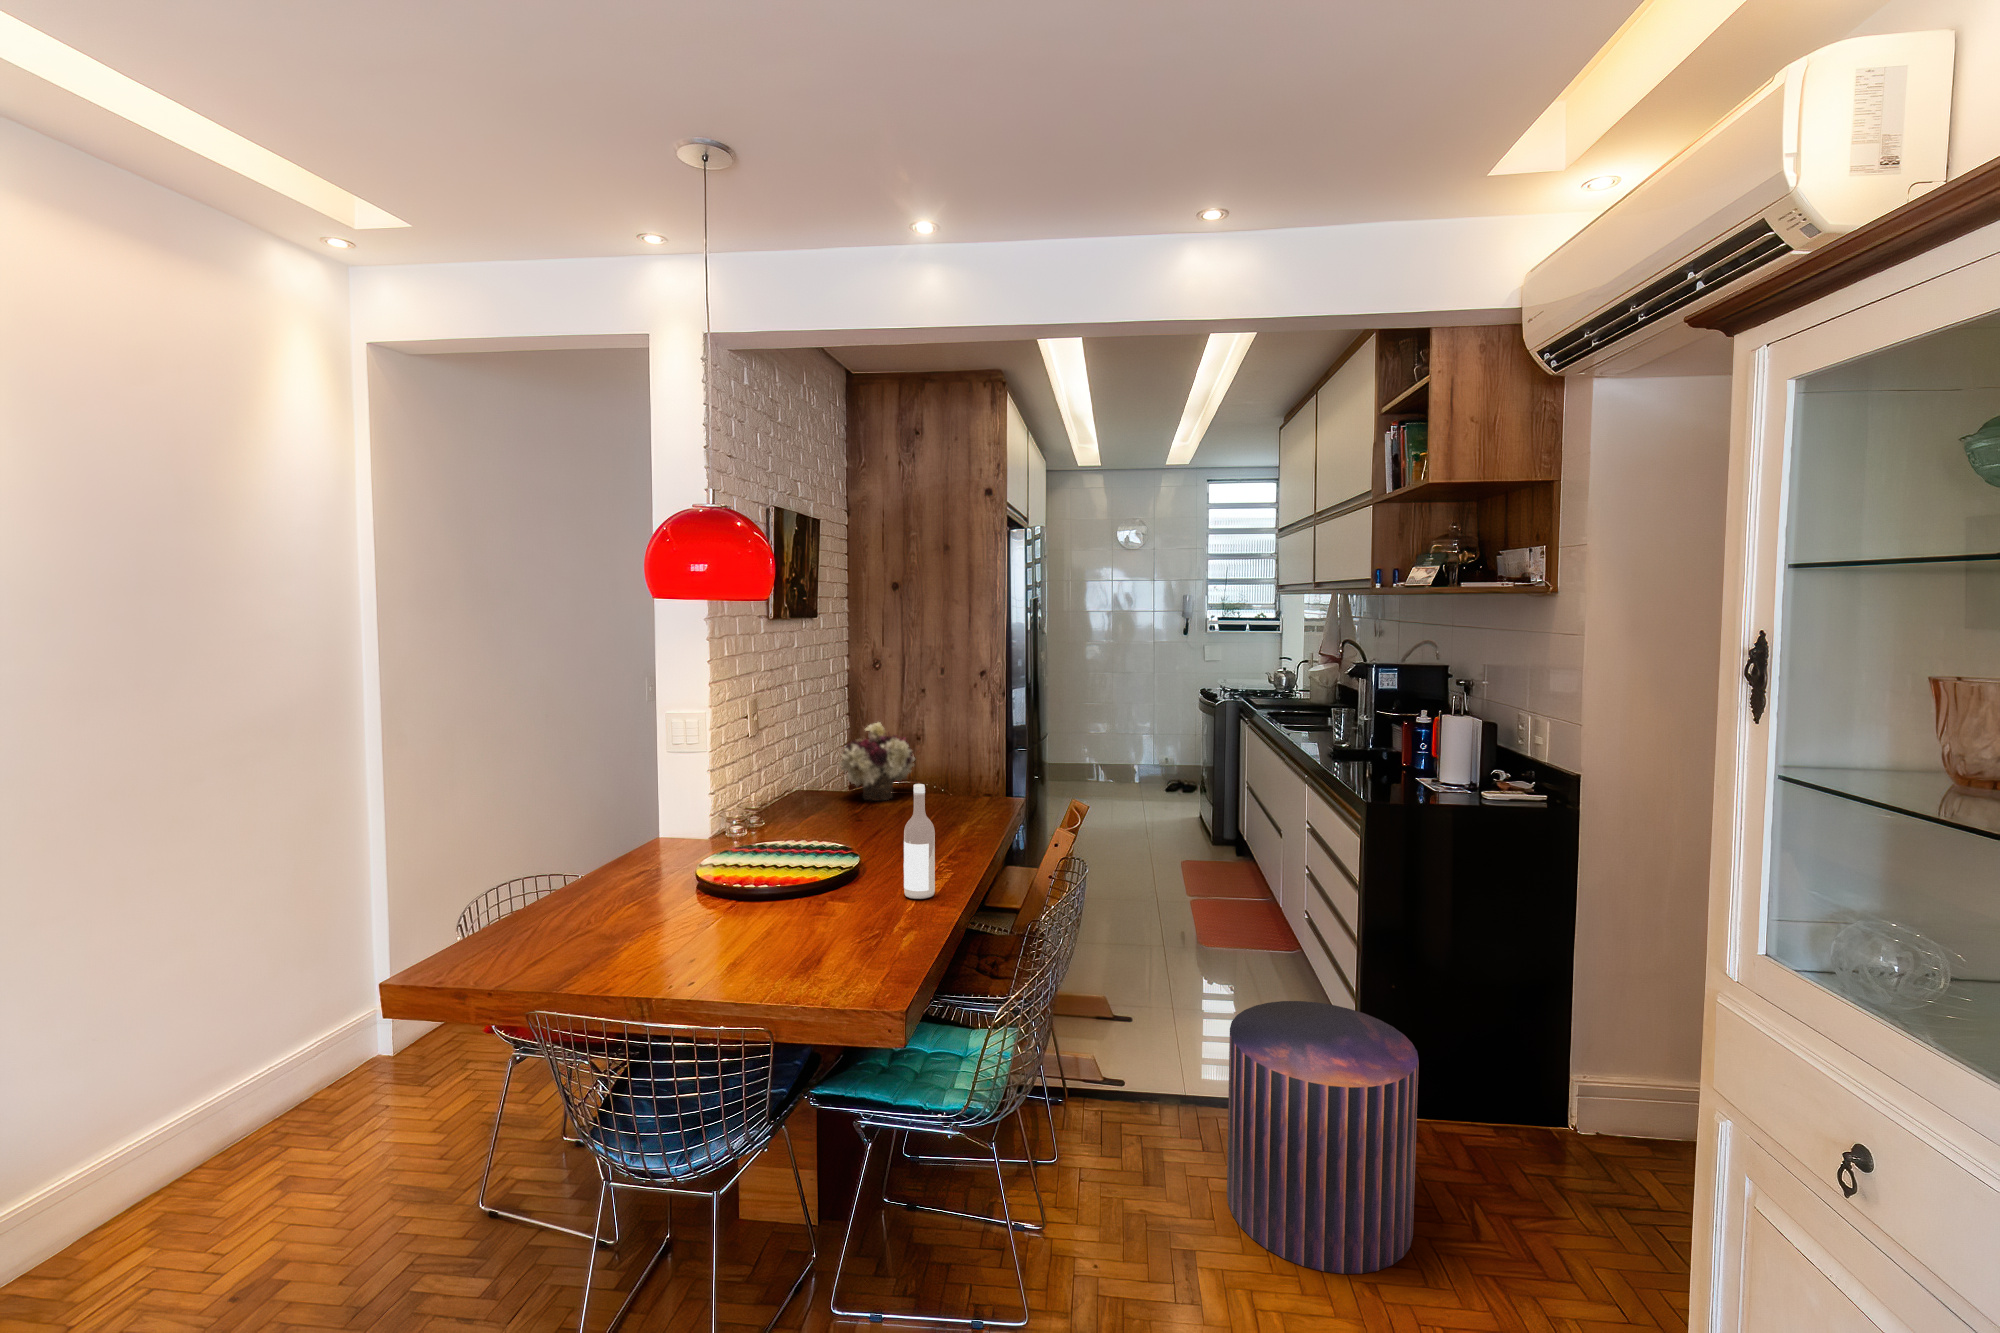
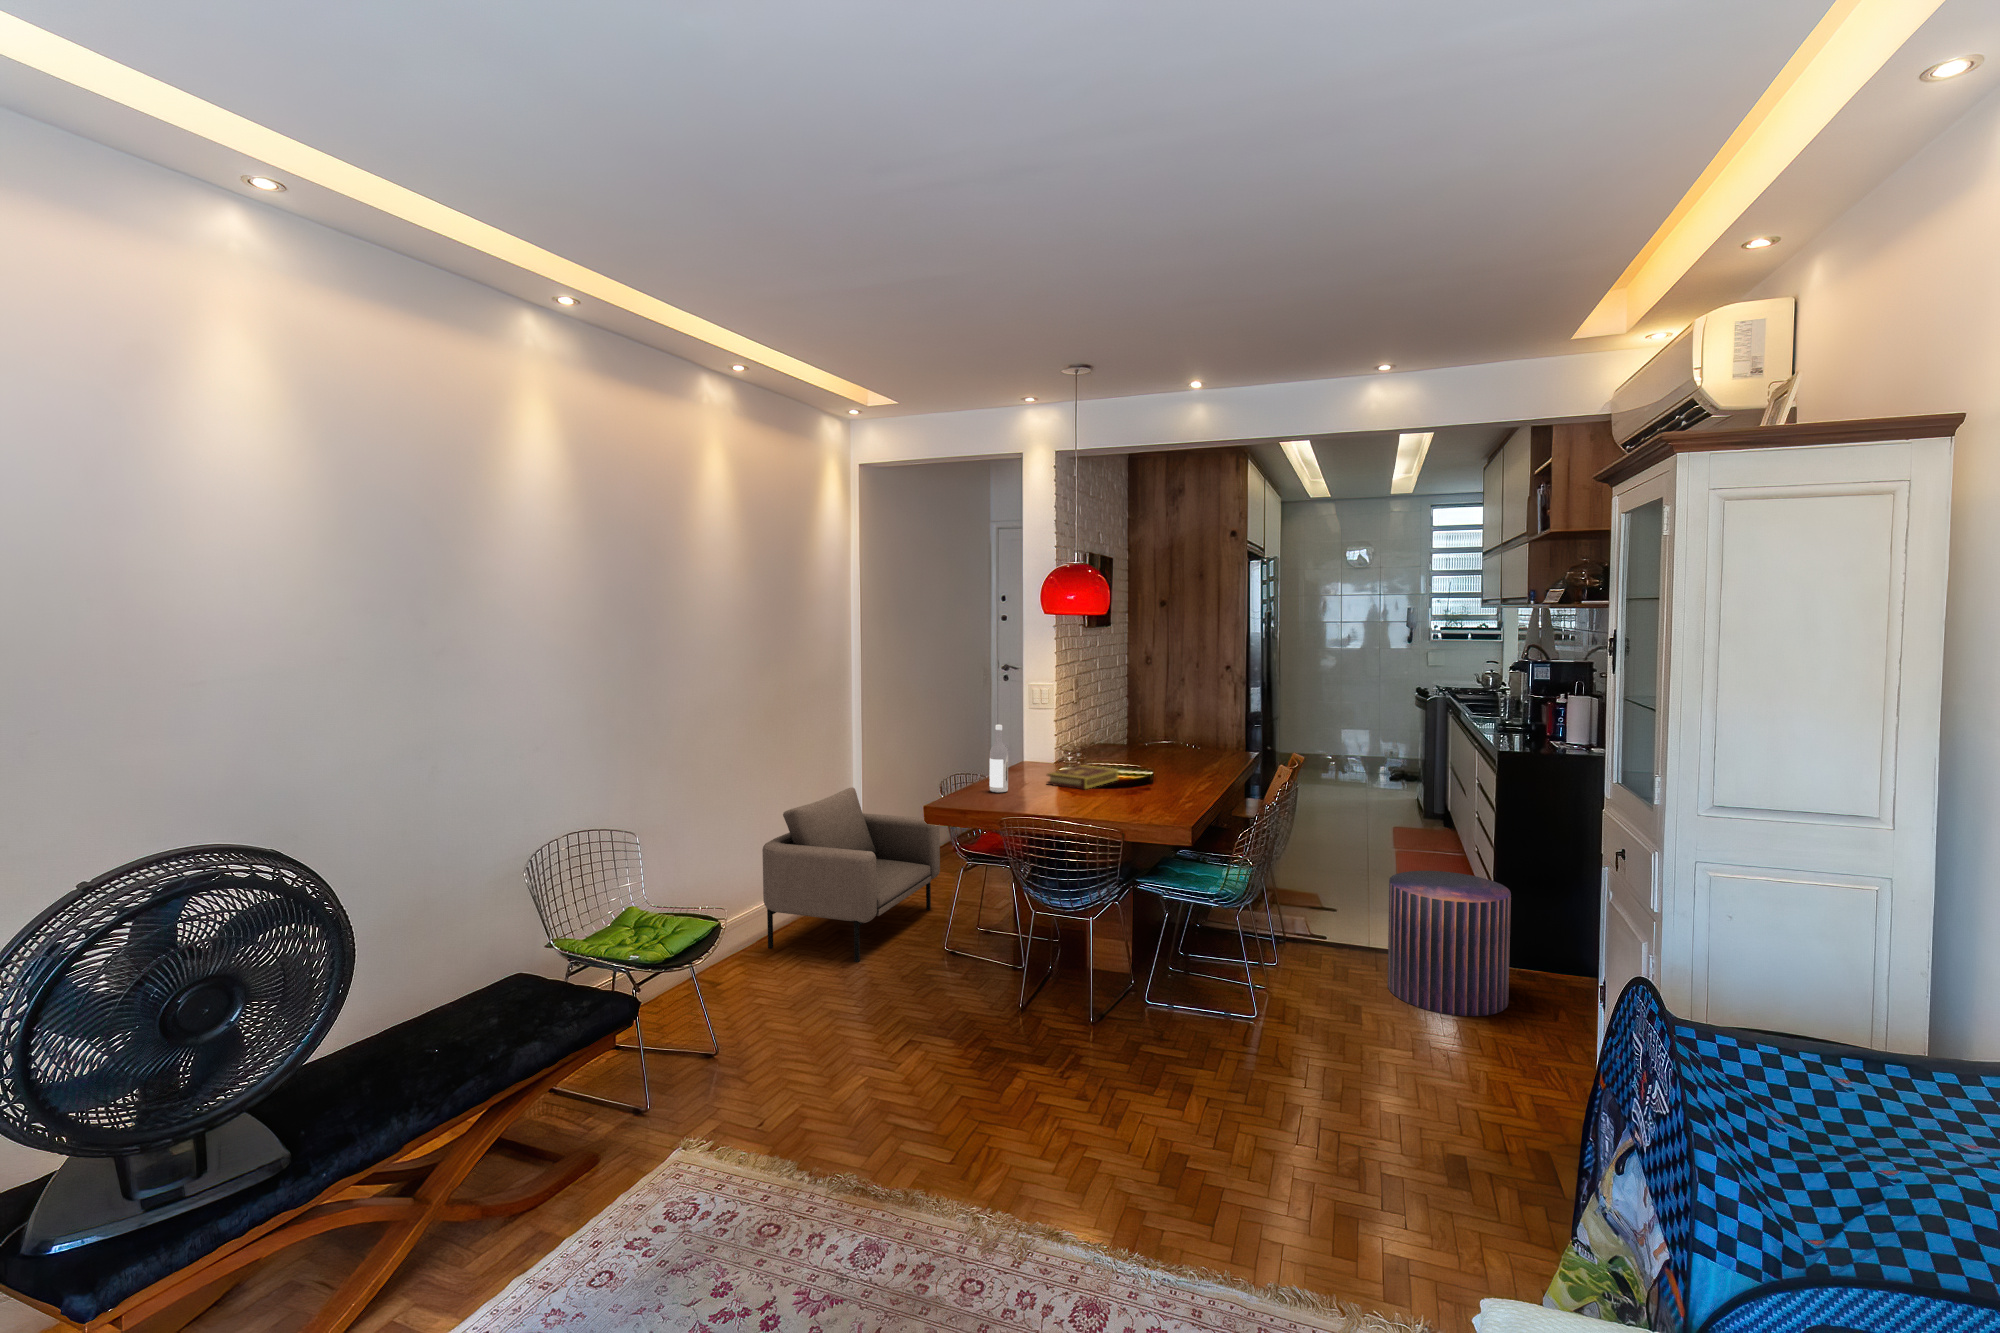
flower arrangement: present [839,722,915,801] -> none [1127,698,1181,752]
wine bottle: present [904,784,935,899] -> present [990,725,1008,793]
book: none [665,849,799,906] -> present [1047,765,1118,789]
armchair: none [72,897,513,1276] -> present [762,787,940,962]

